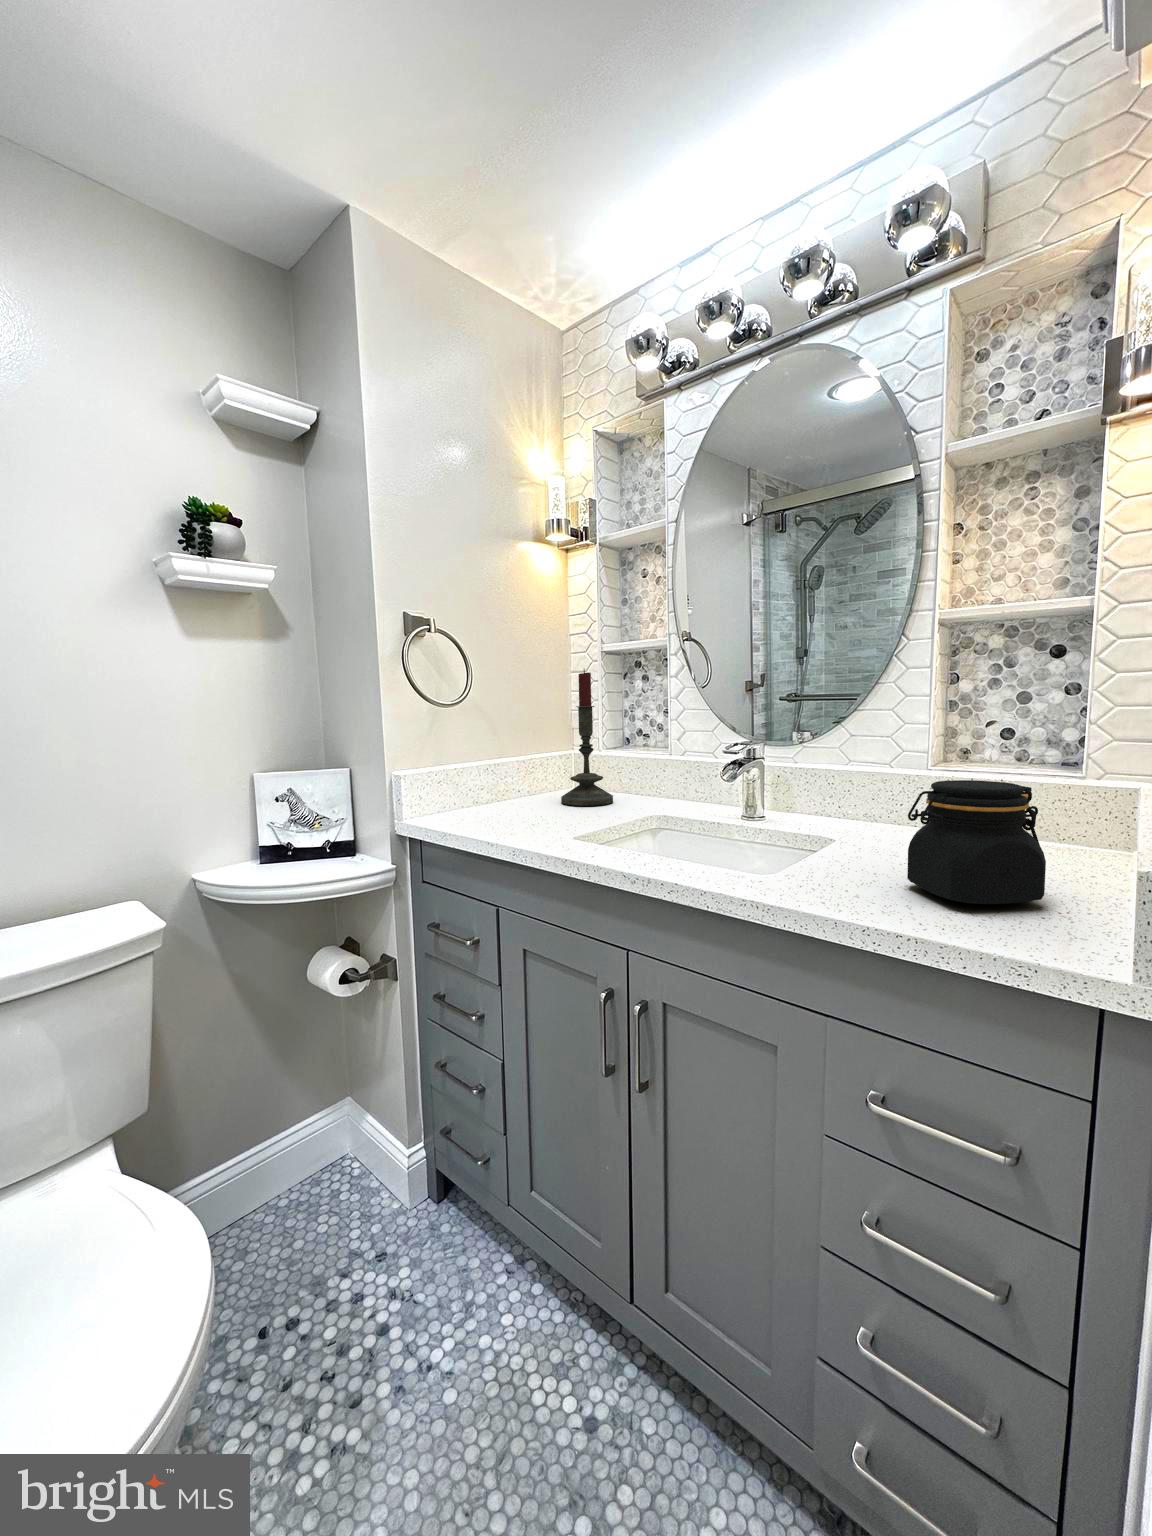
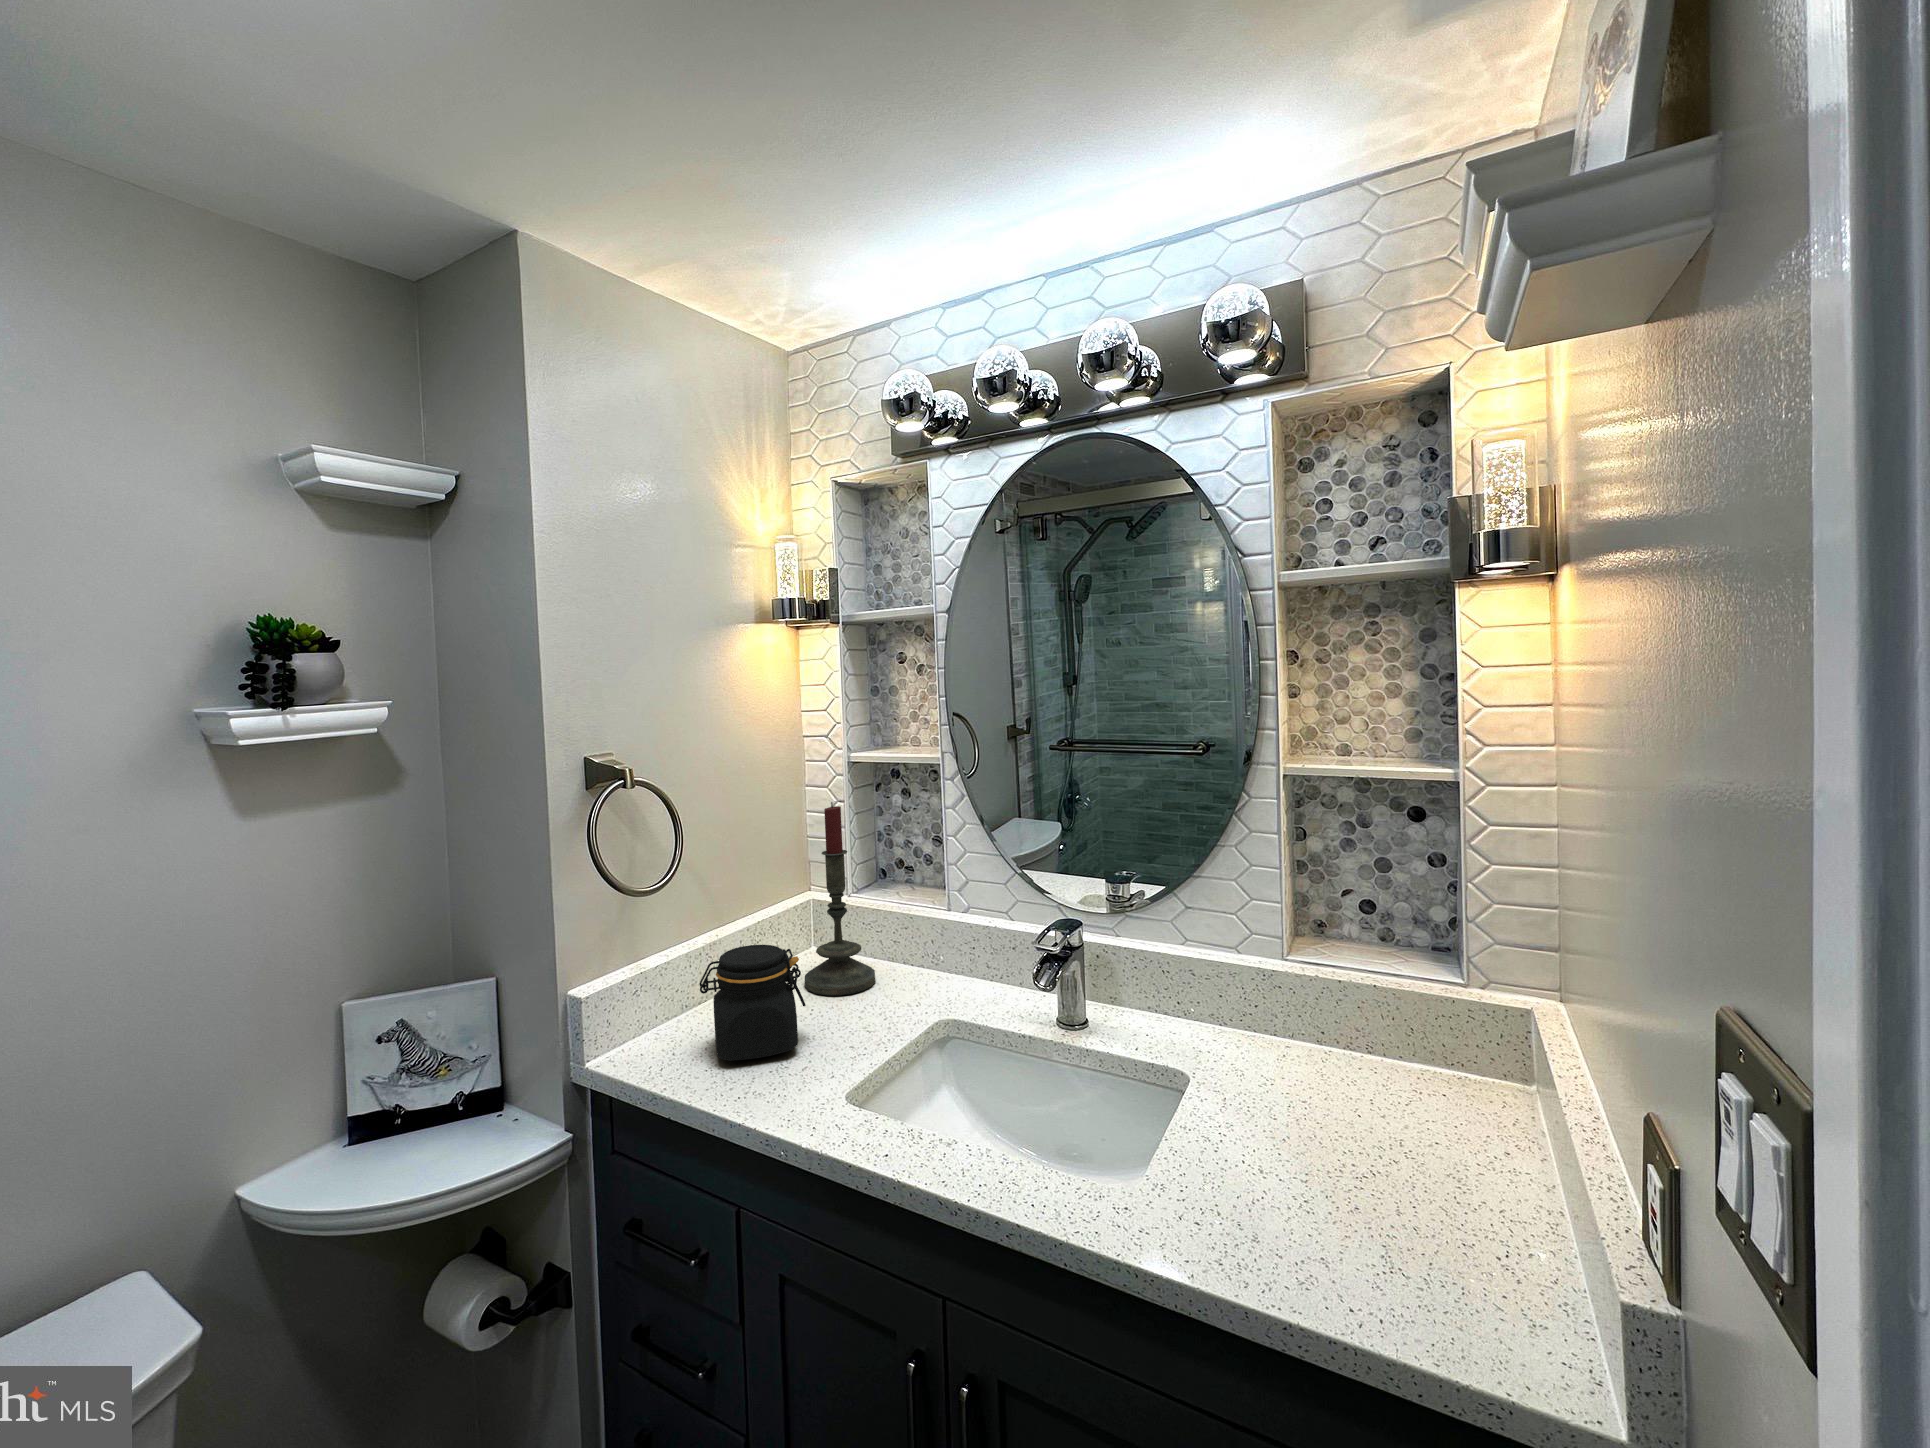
jar: present [907,780,1046,904] -> present [699,945,806,1061]

